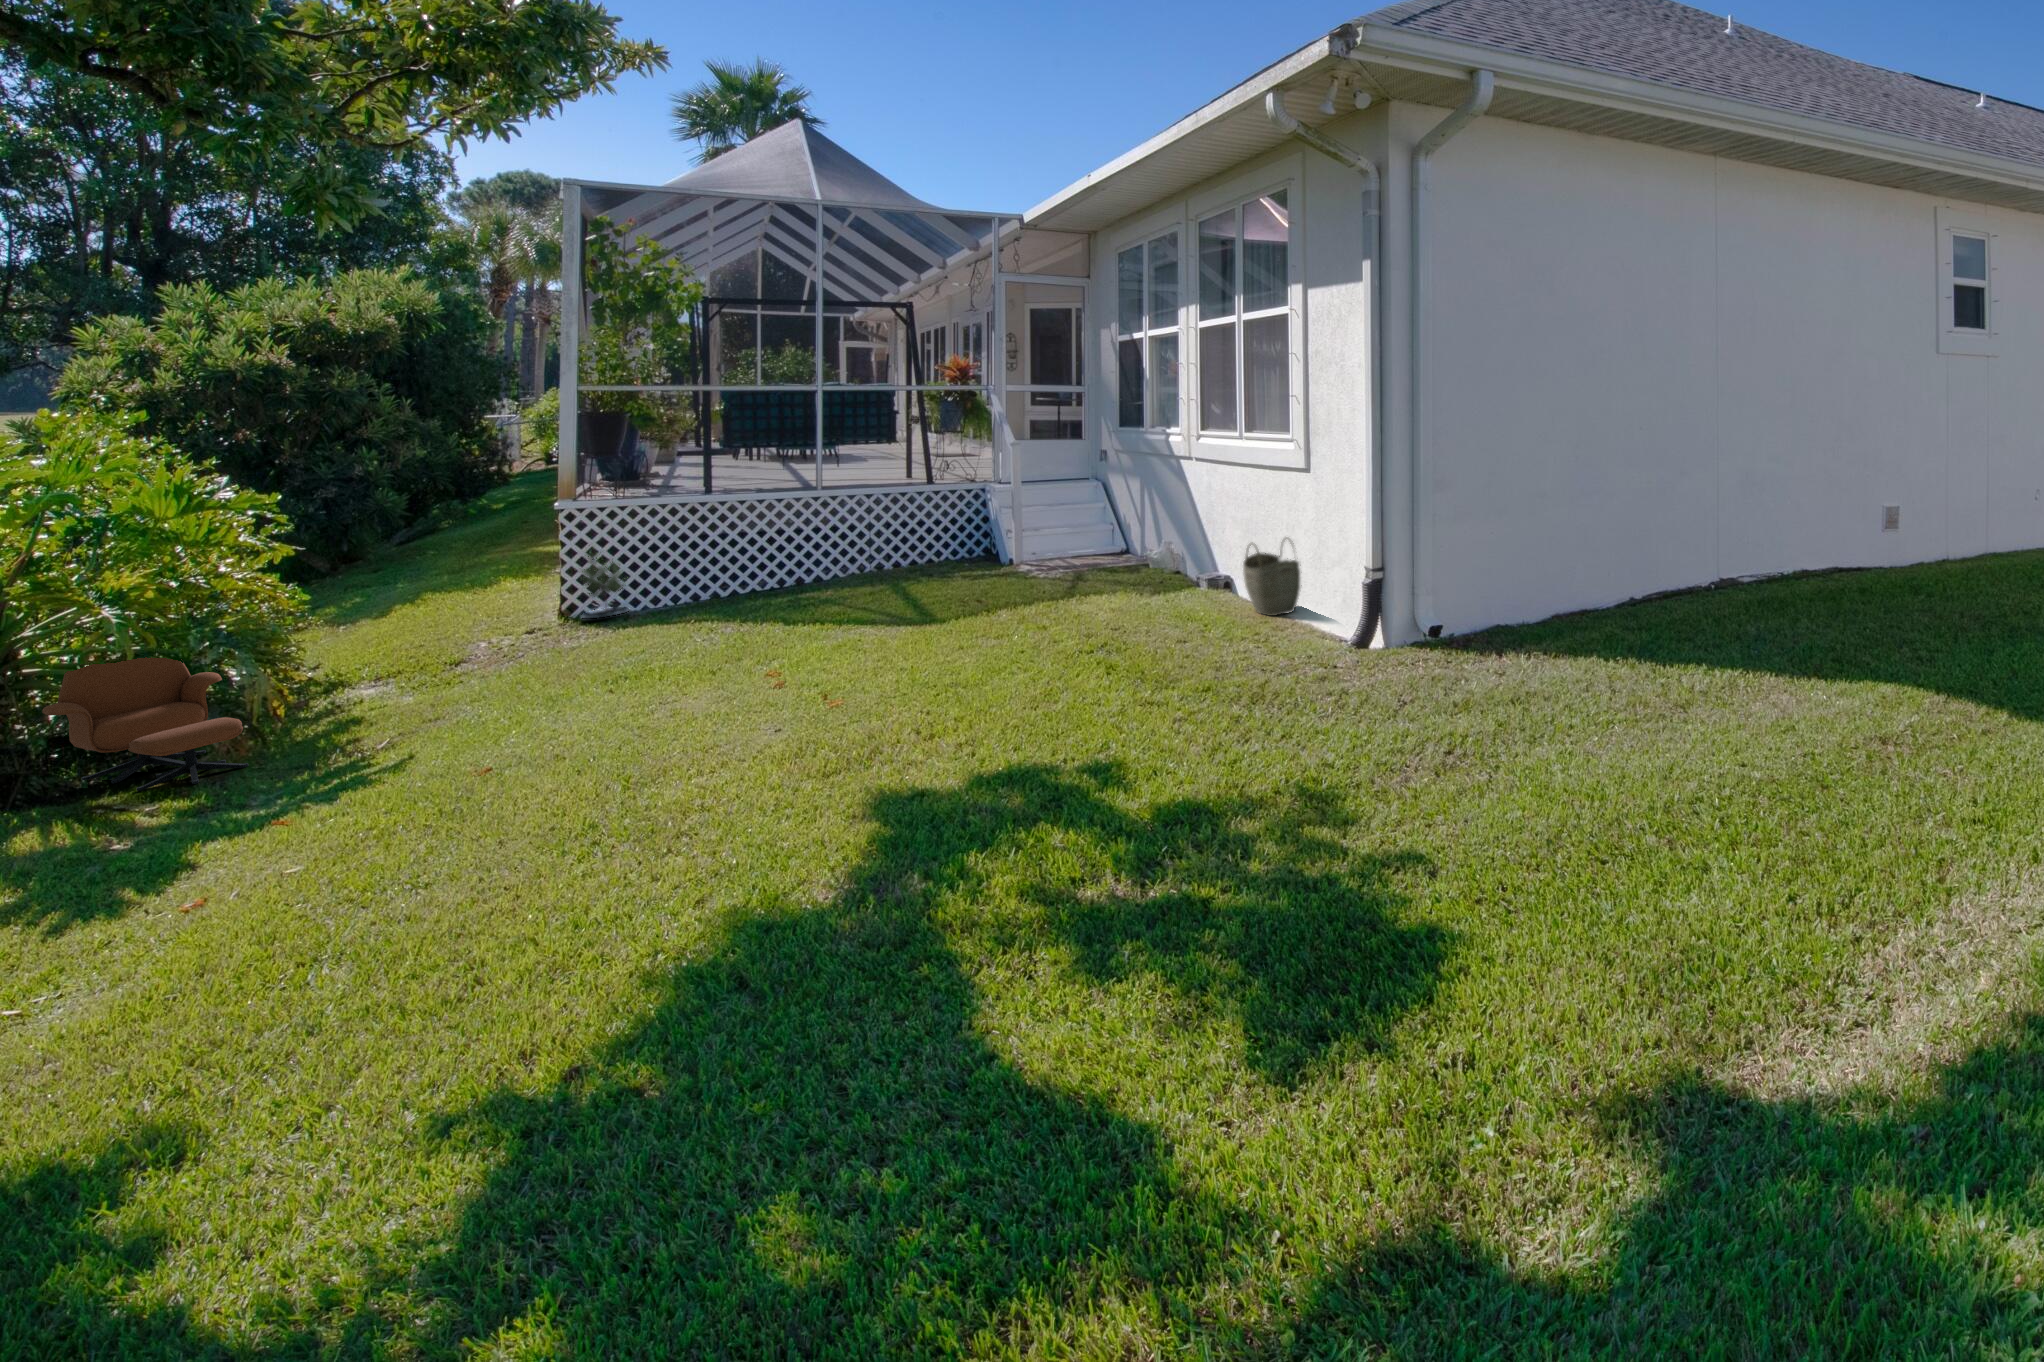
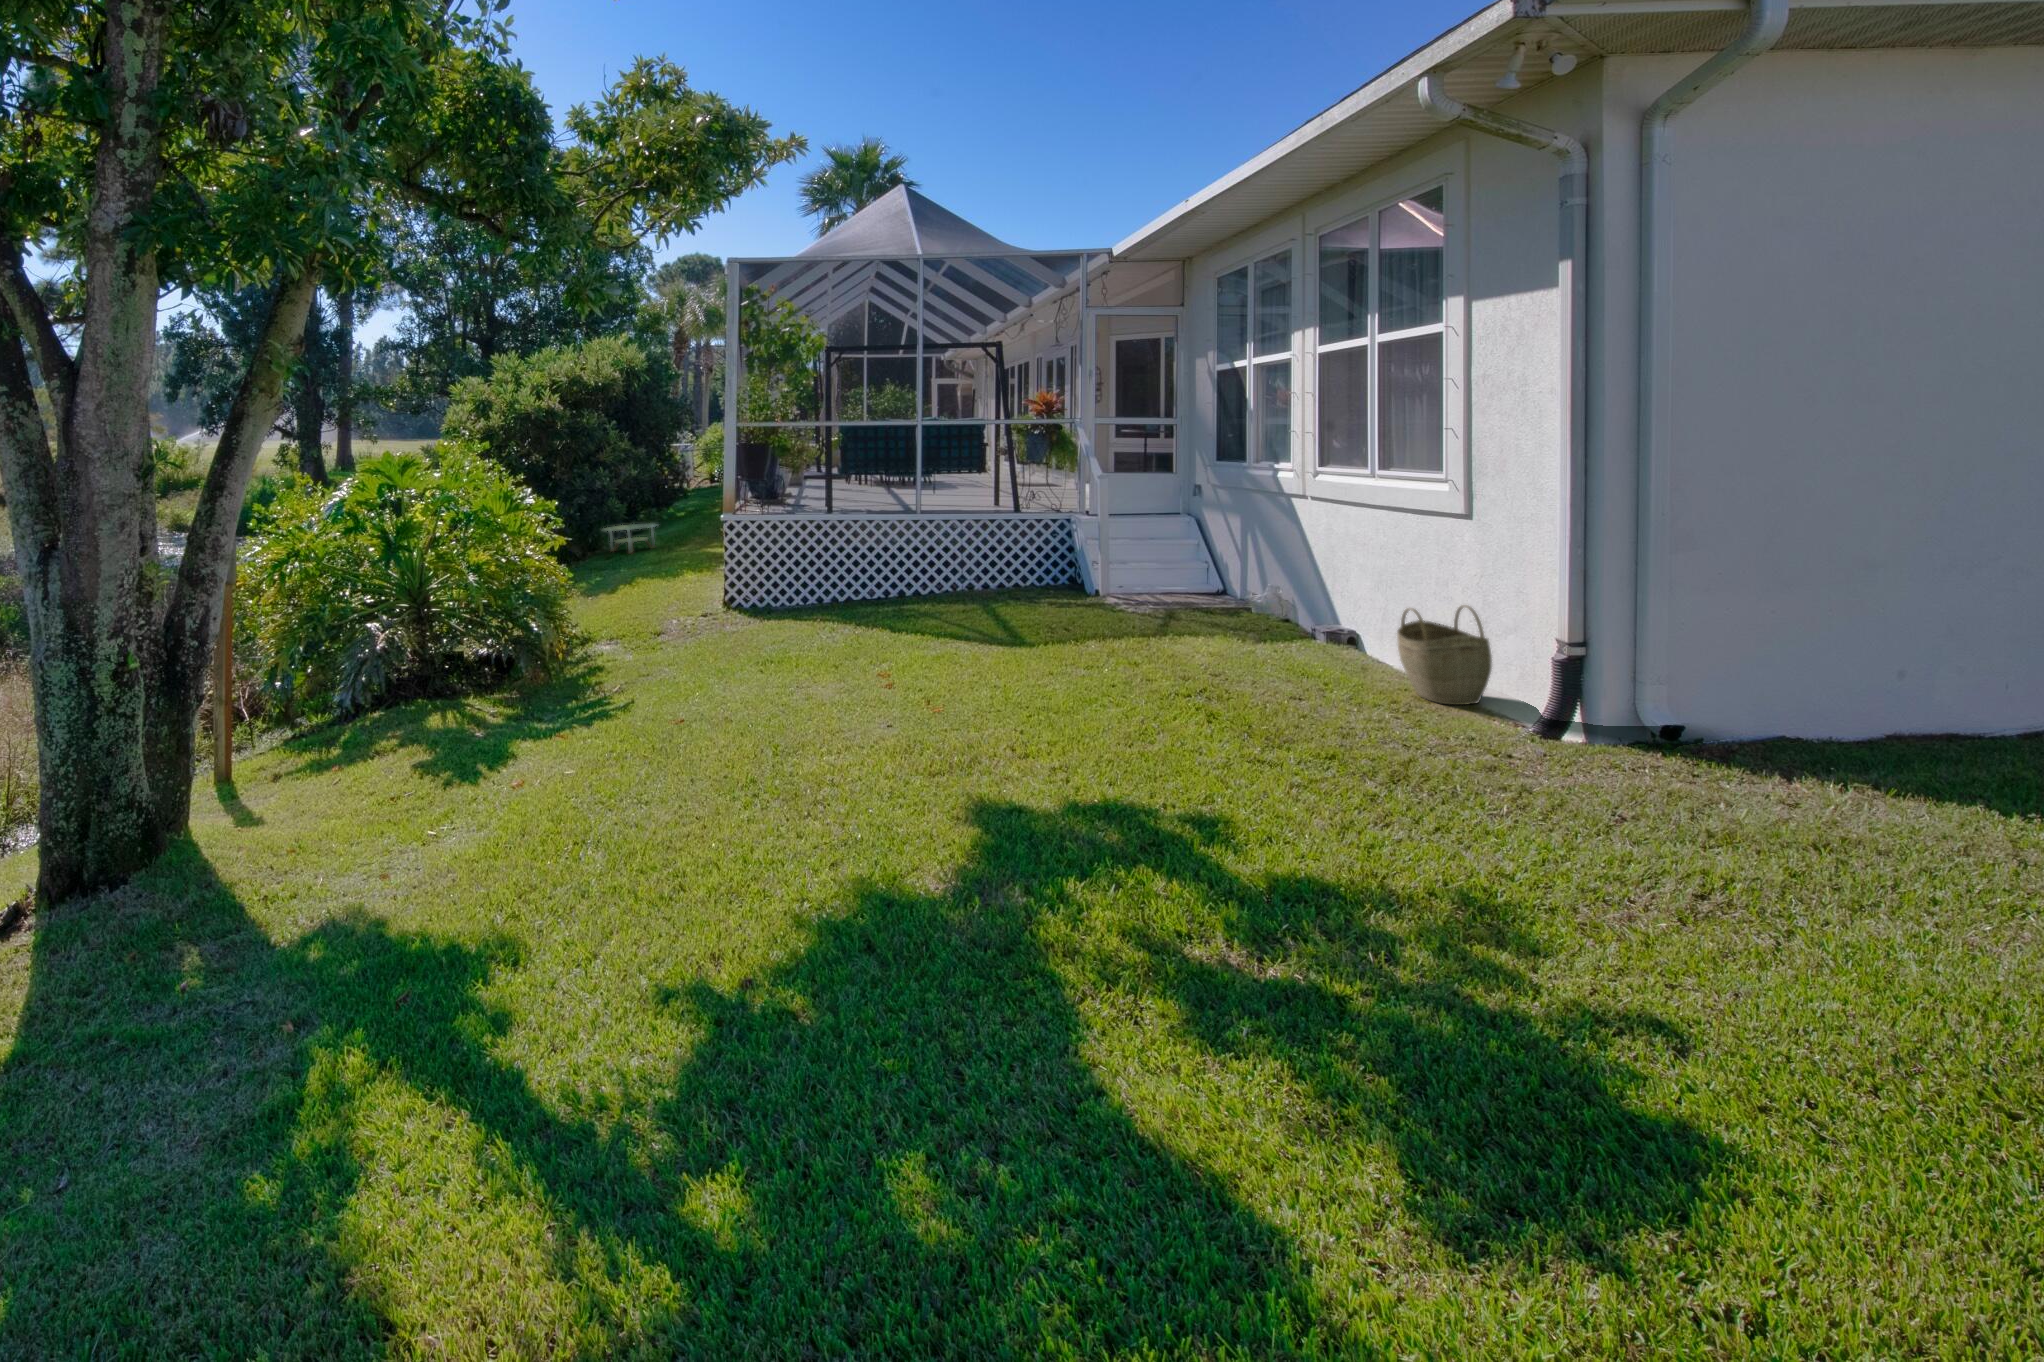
round table: none [322,524,434,569] -> present [604,523,656,554]
potted tree: present [581,547,629,618] -> none [736,549,773,610]
lounge chair: present [42,657,248,791] -> none [450,586,541,704]

